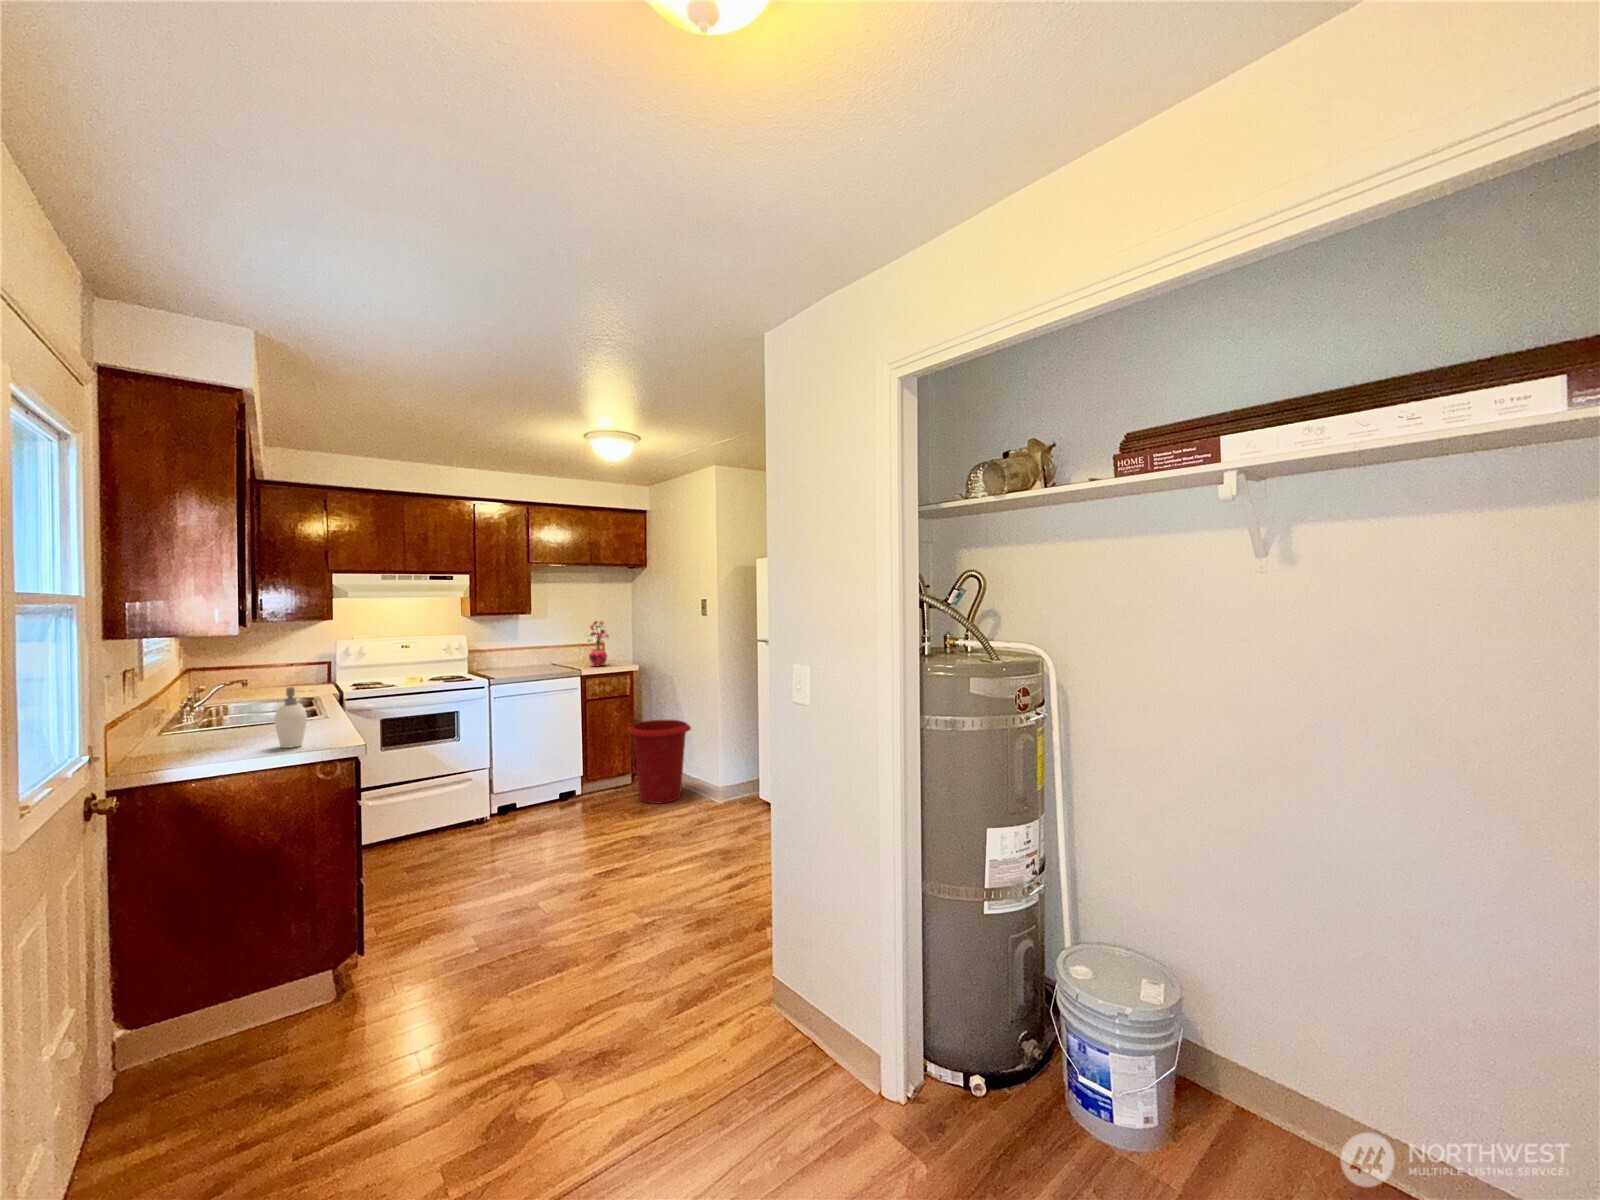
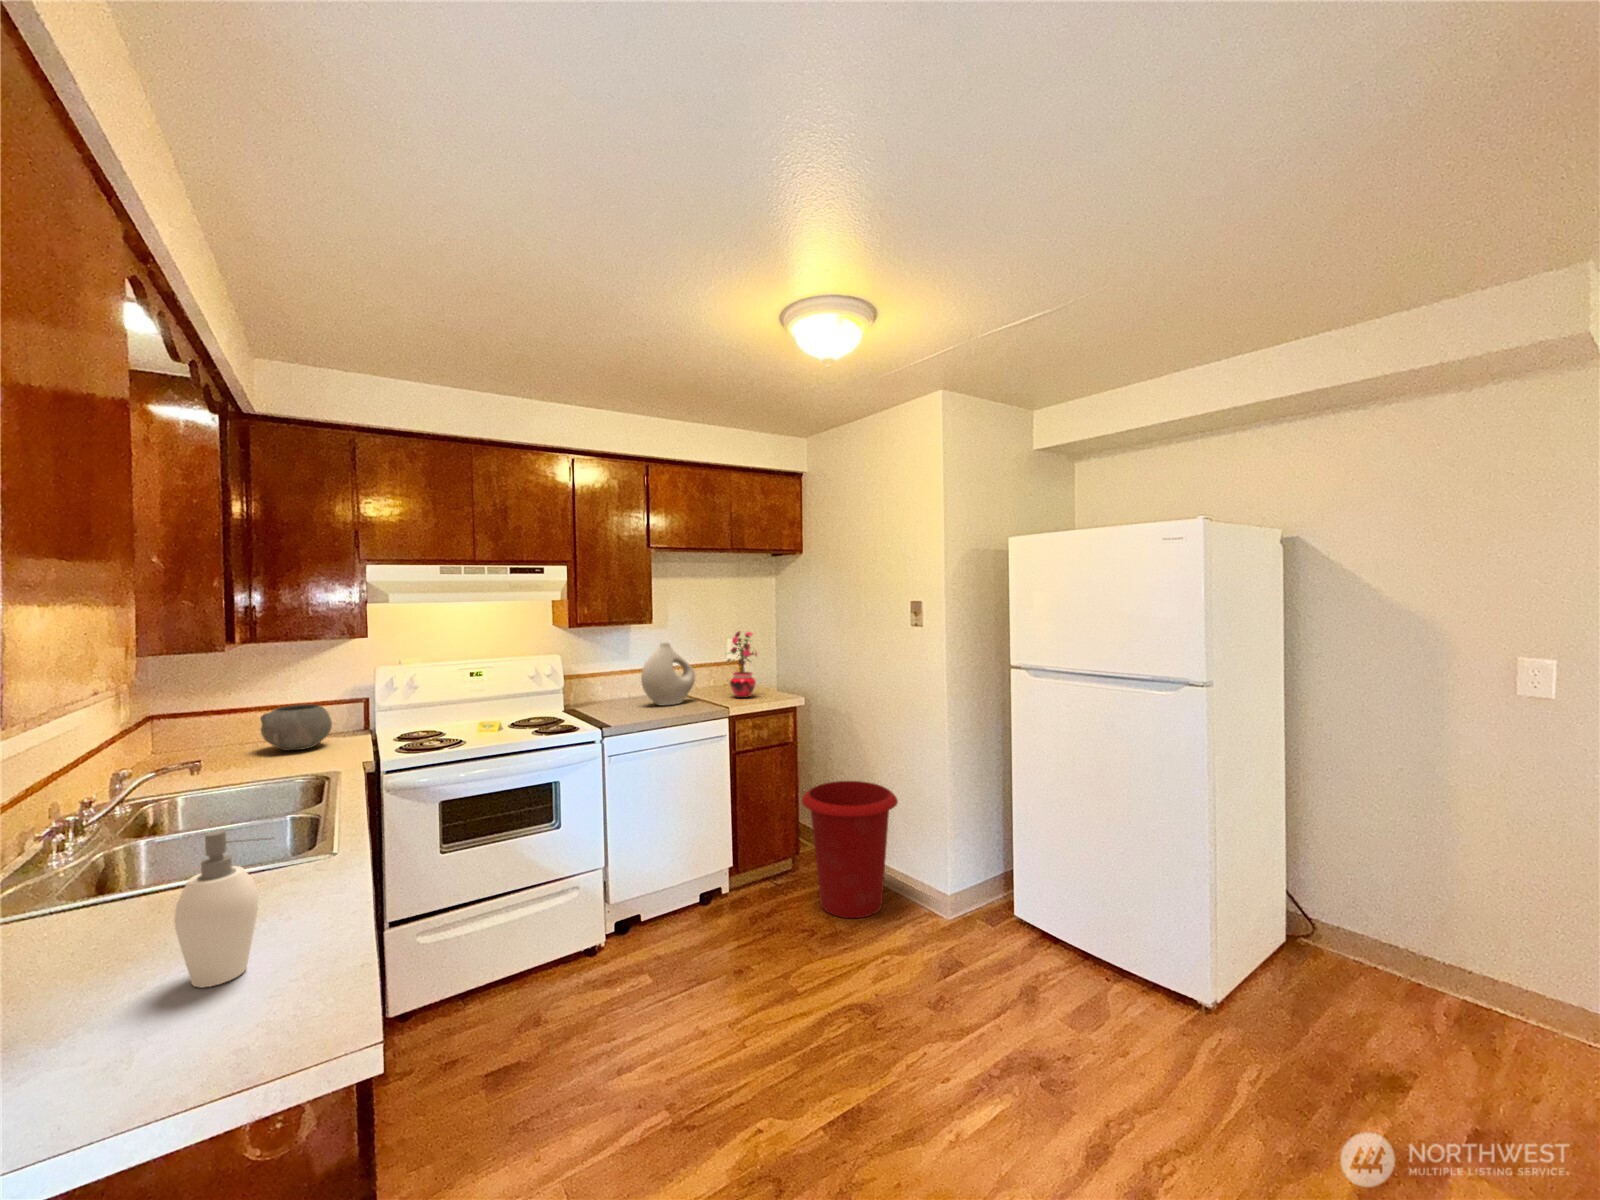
vase: none [523,628,563,670] -> present [641,643,695,706]
bowl: none [263,662,309,689] -> present [260,704,332,750]

